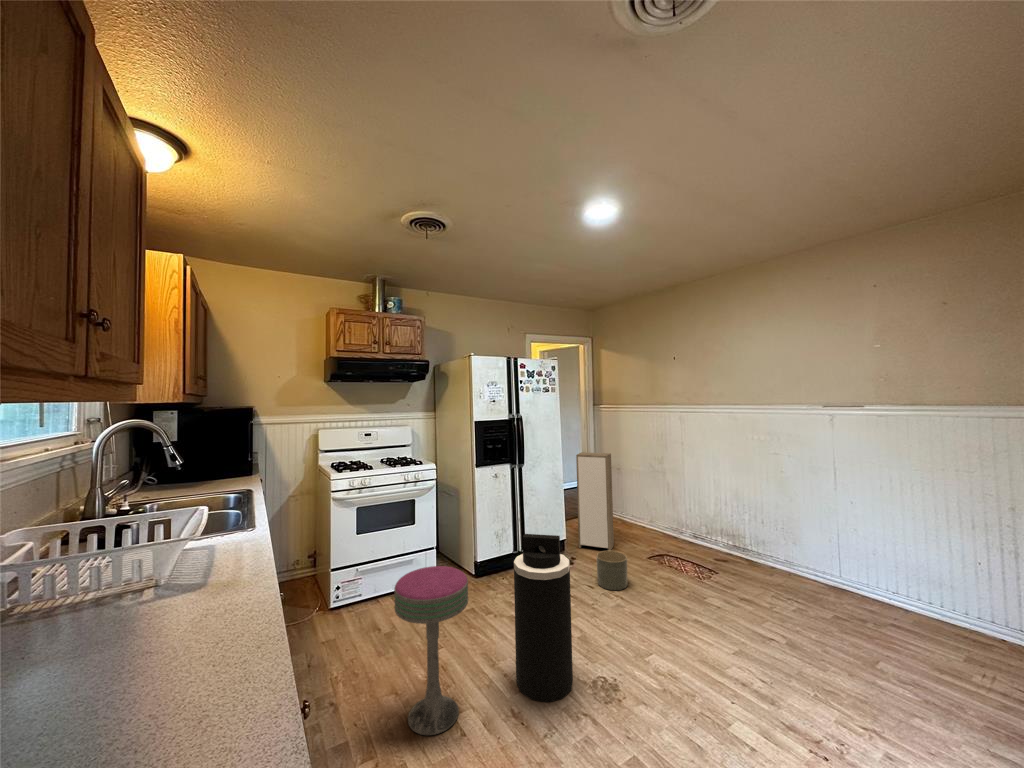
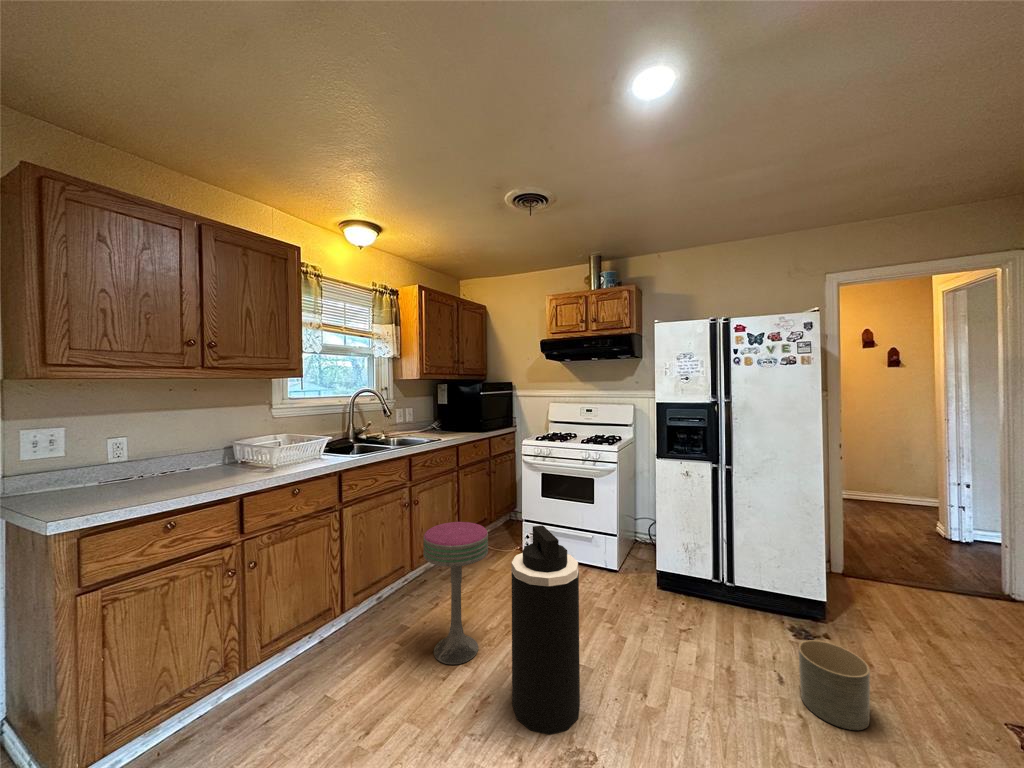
storage cabinet: present [576,452,614,551] -> none [863,471,968,675]

